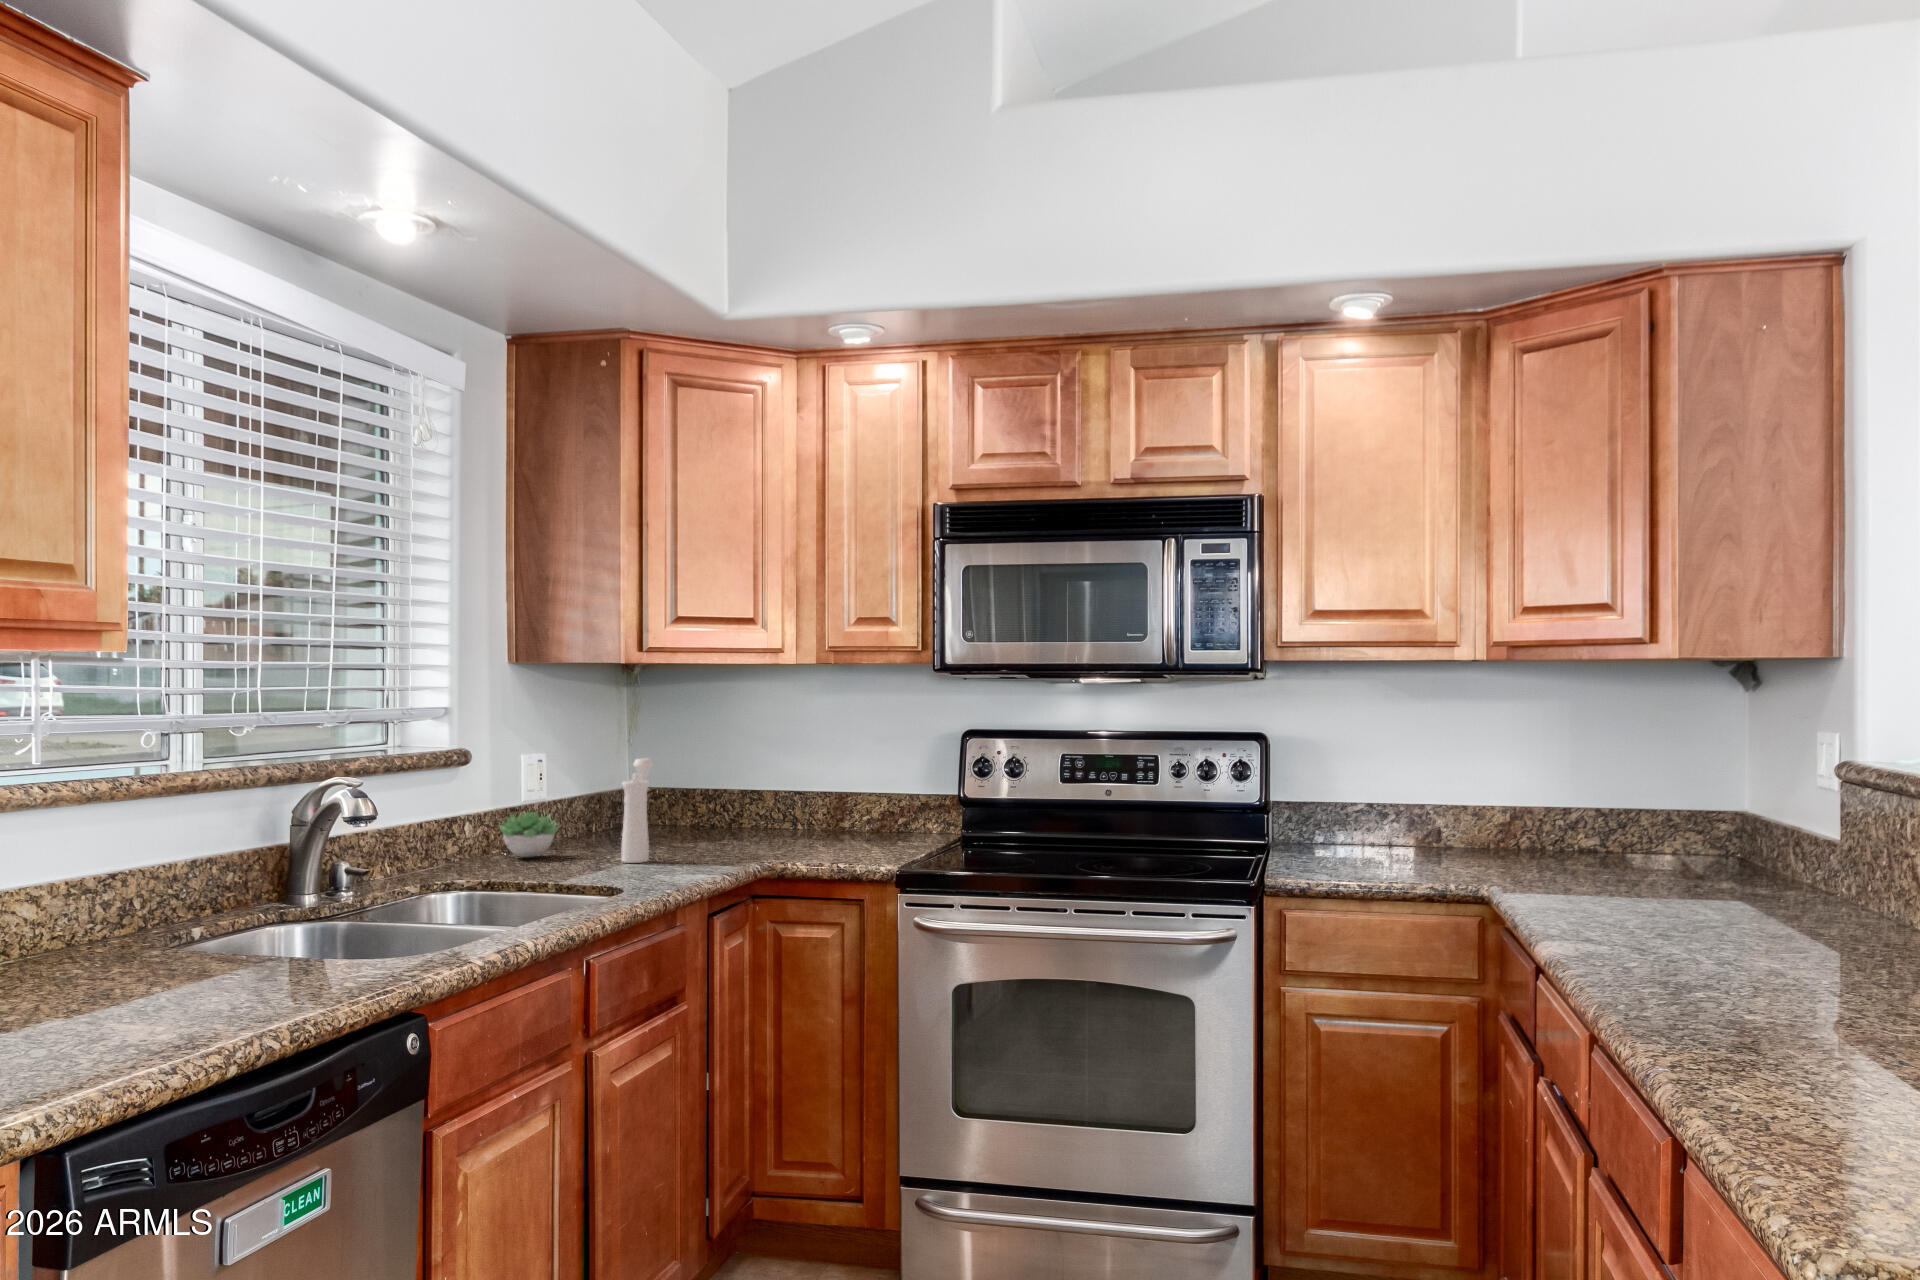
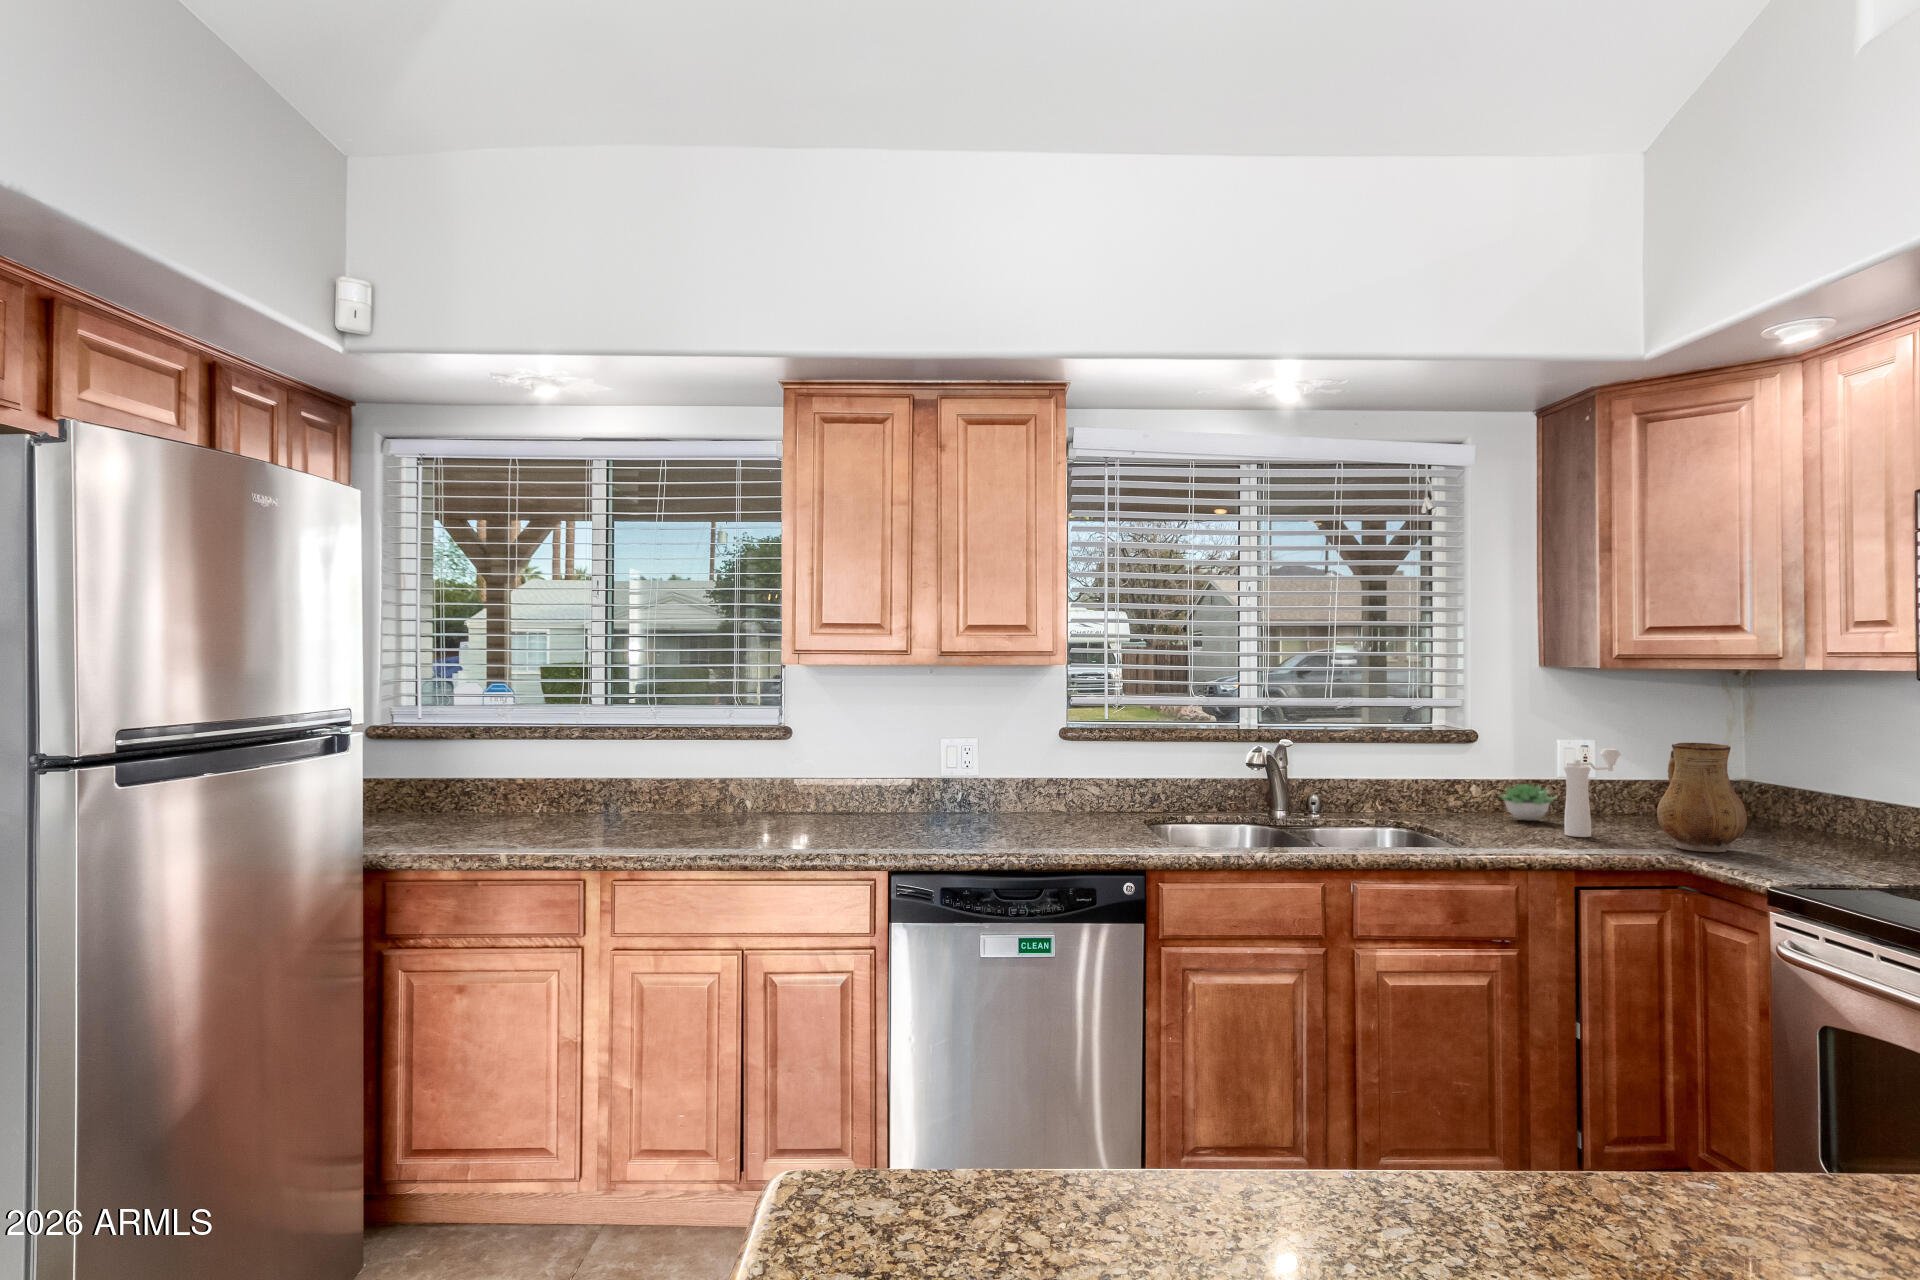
ceramic pitcher: none [706,744,790,856] -> present [1657,743,1747,852]

